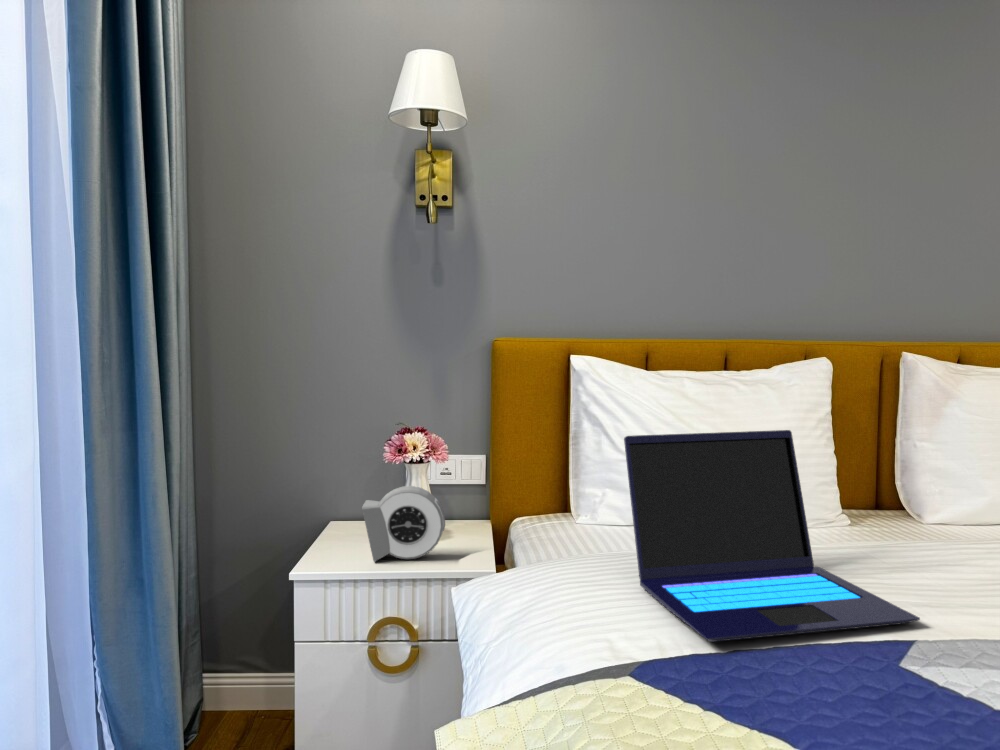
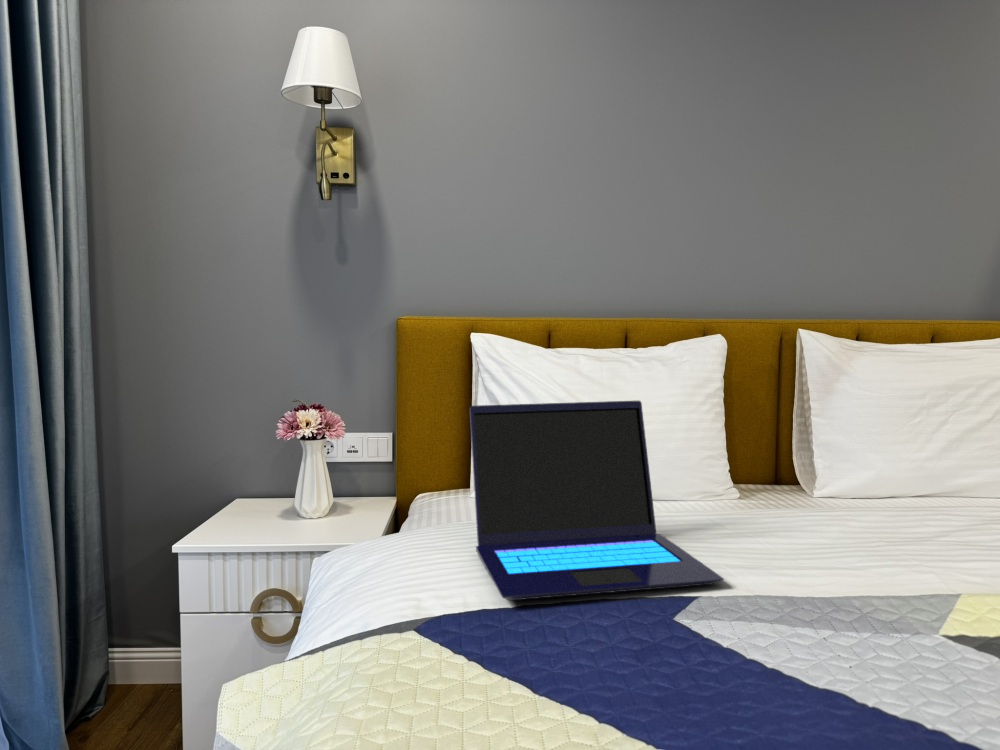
alarm clock: present [362,486,445,562] -> none [248,461,333,535]

